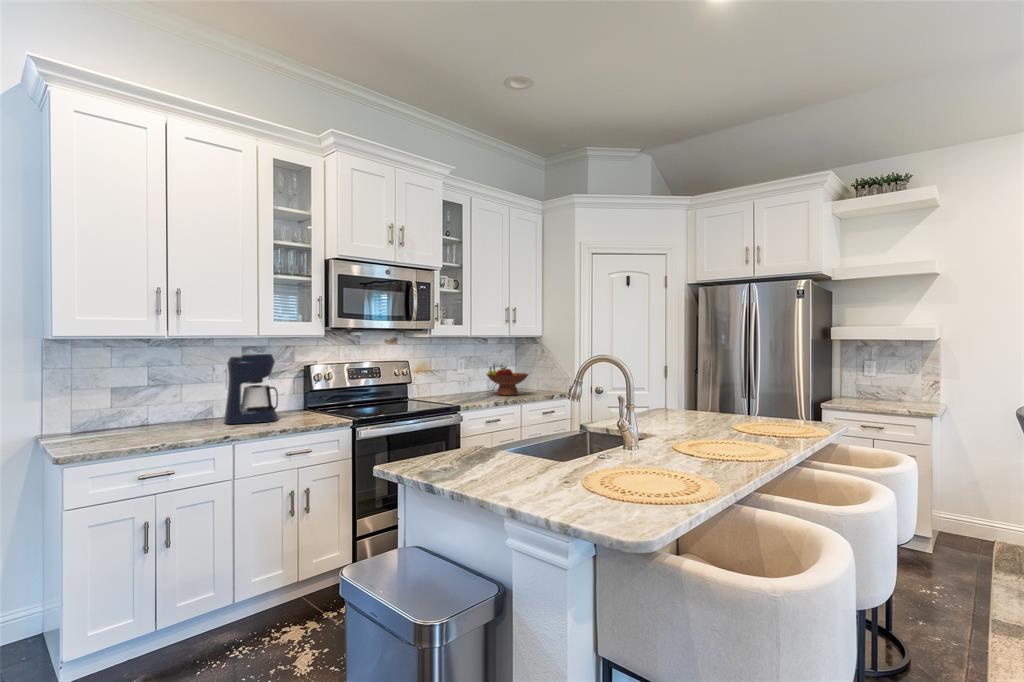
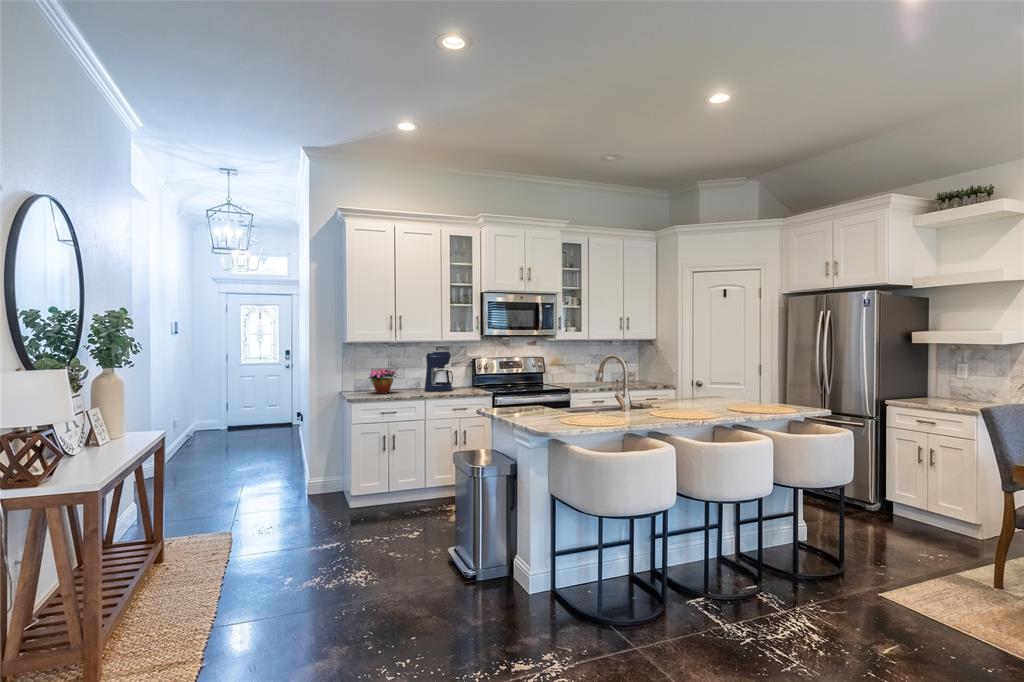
fruit bowl: present [487,367,528,395] -> none [602,362,635,384]
flower arrangement: none [99,386,184,436] -> present [368,369,397,394]

